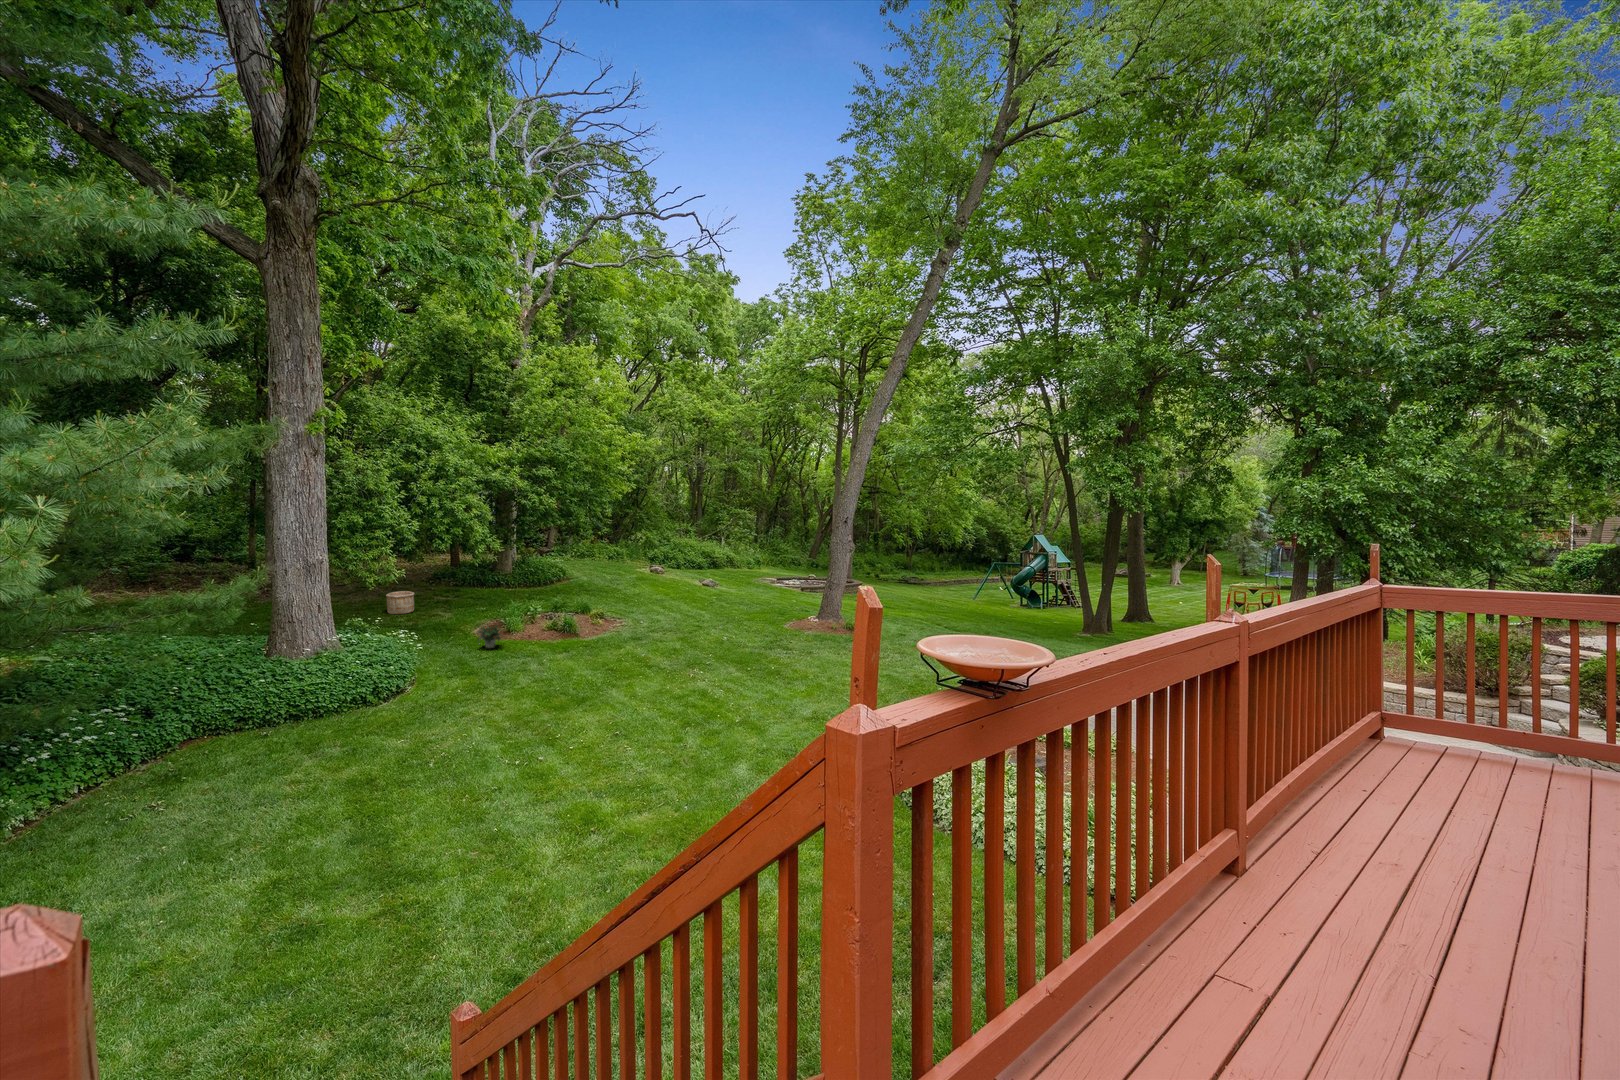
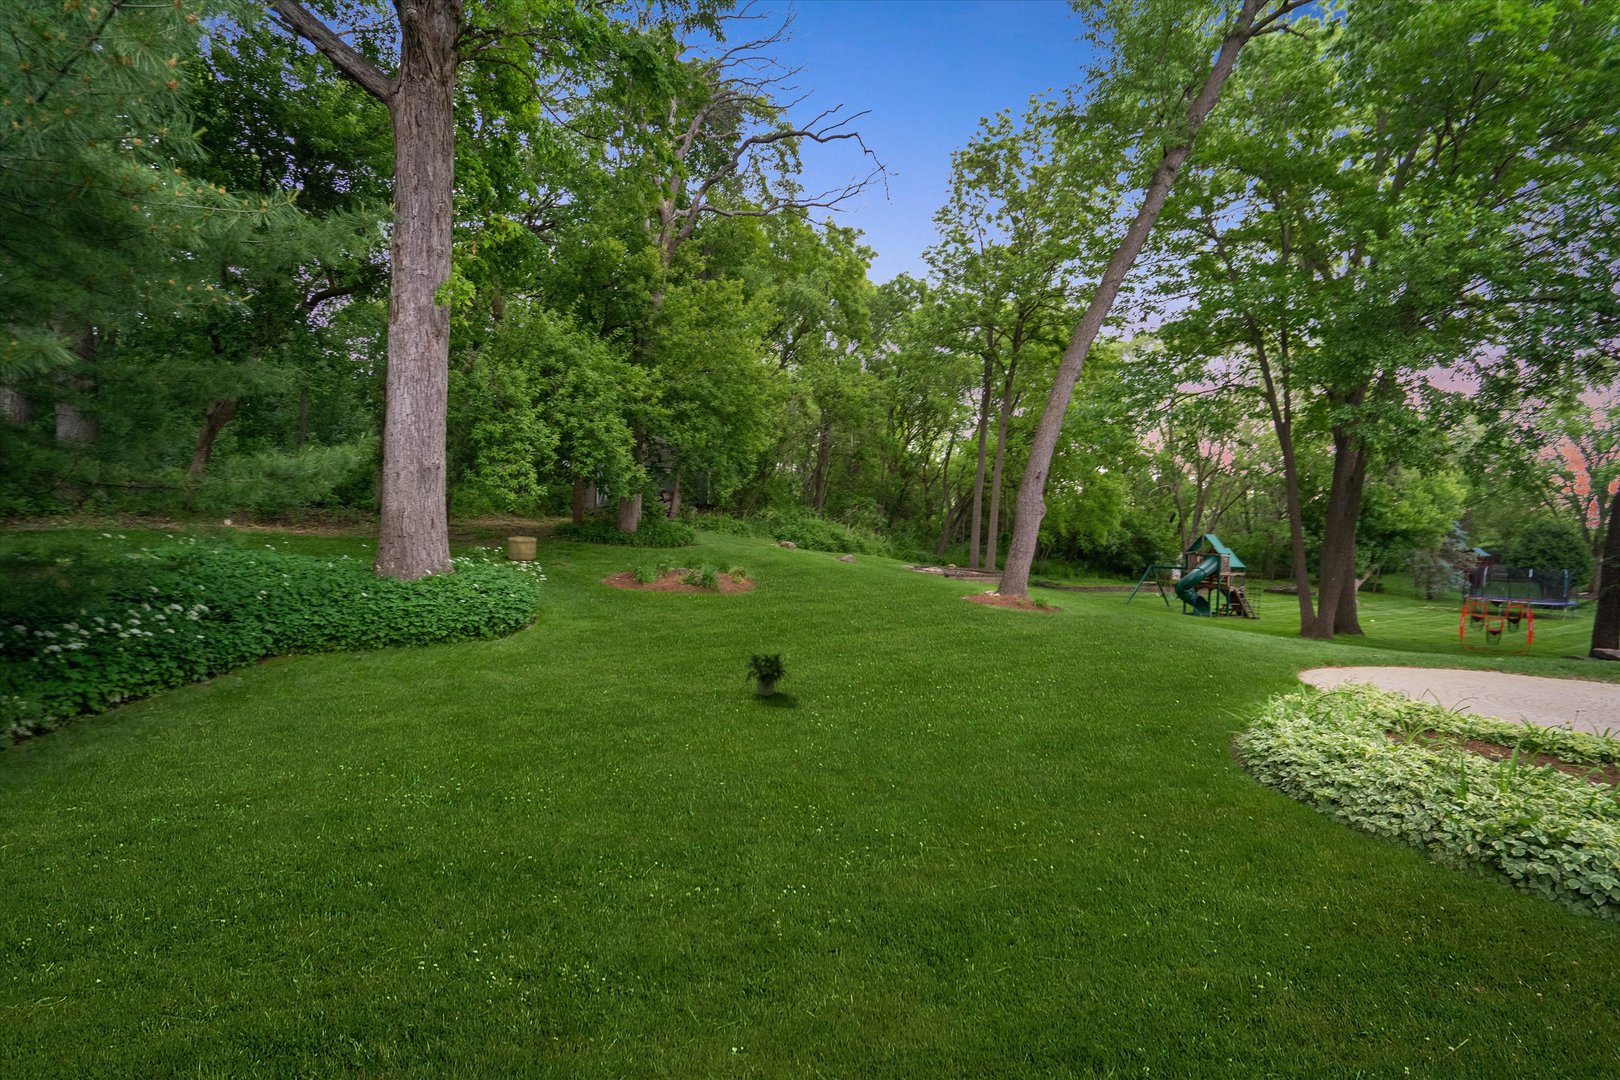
potted plant: present [478,625,501,648] -> present [745,653,790,696]

